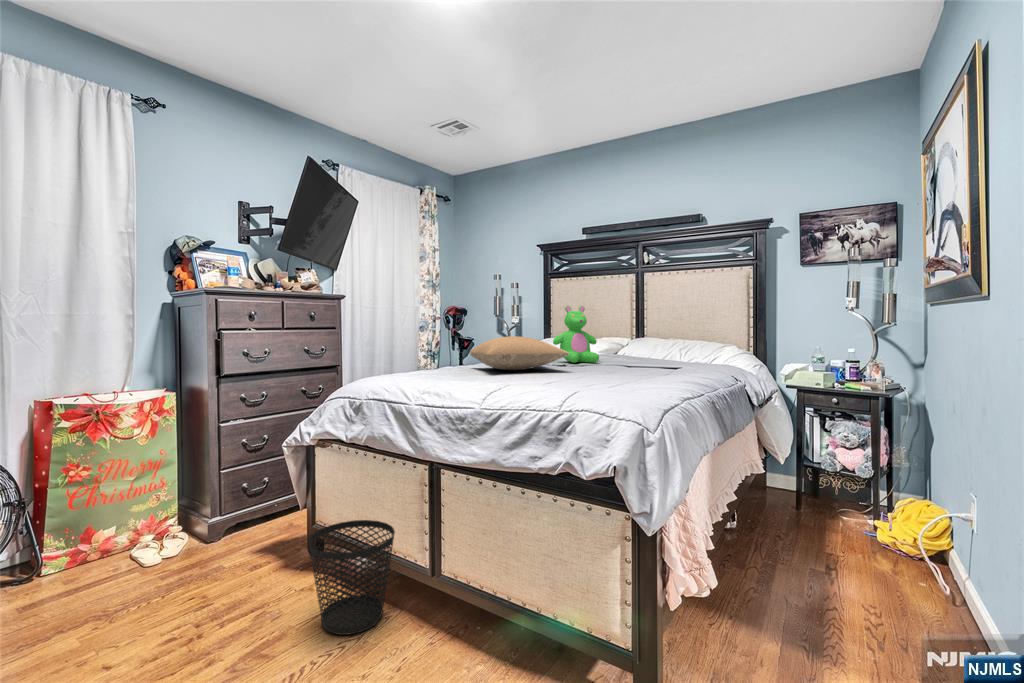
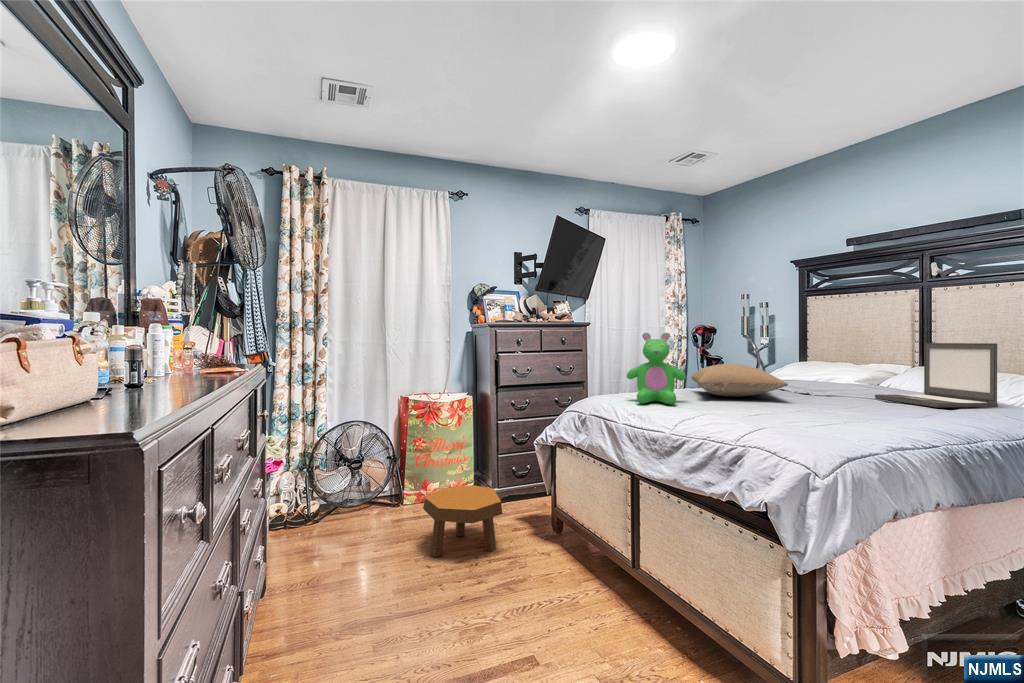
teddy bear: present [553,306,599,363] -> present [627,333,686,404]
laptop: none [627,314,712,368] -> present [875,343,998,407]
footstool: none [94,517,241,643] -> present [423,485,502,557]
wastebasket: present [308,520,395,635] -> none [540,508,604,595]

